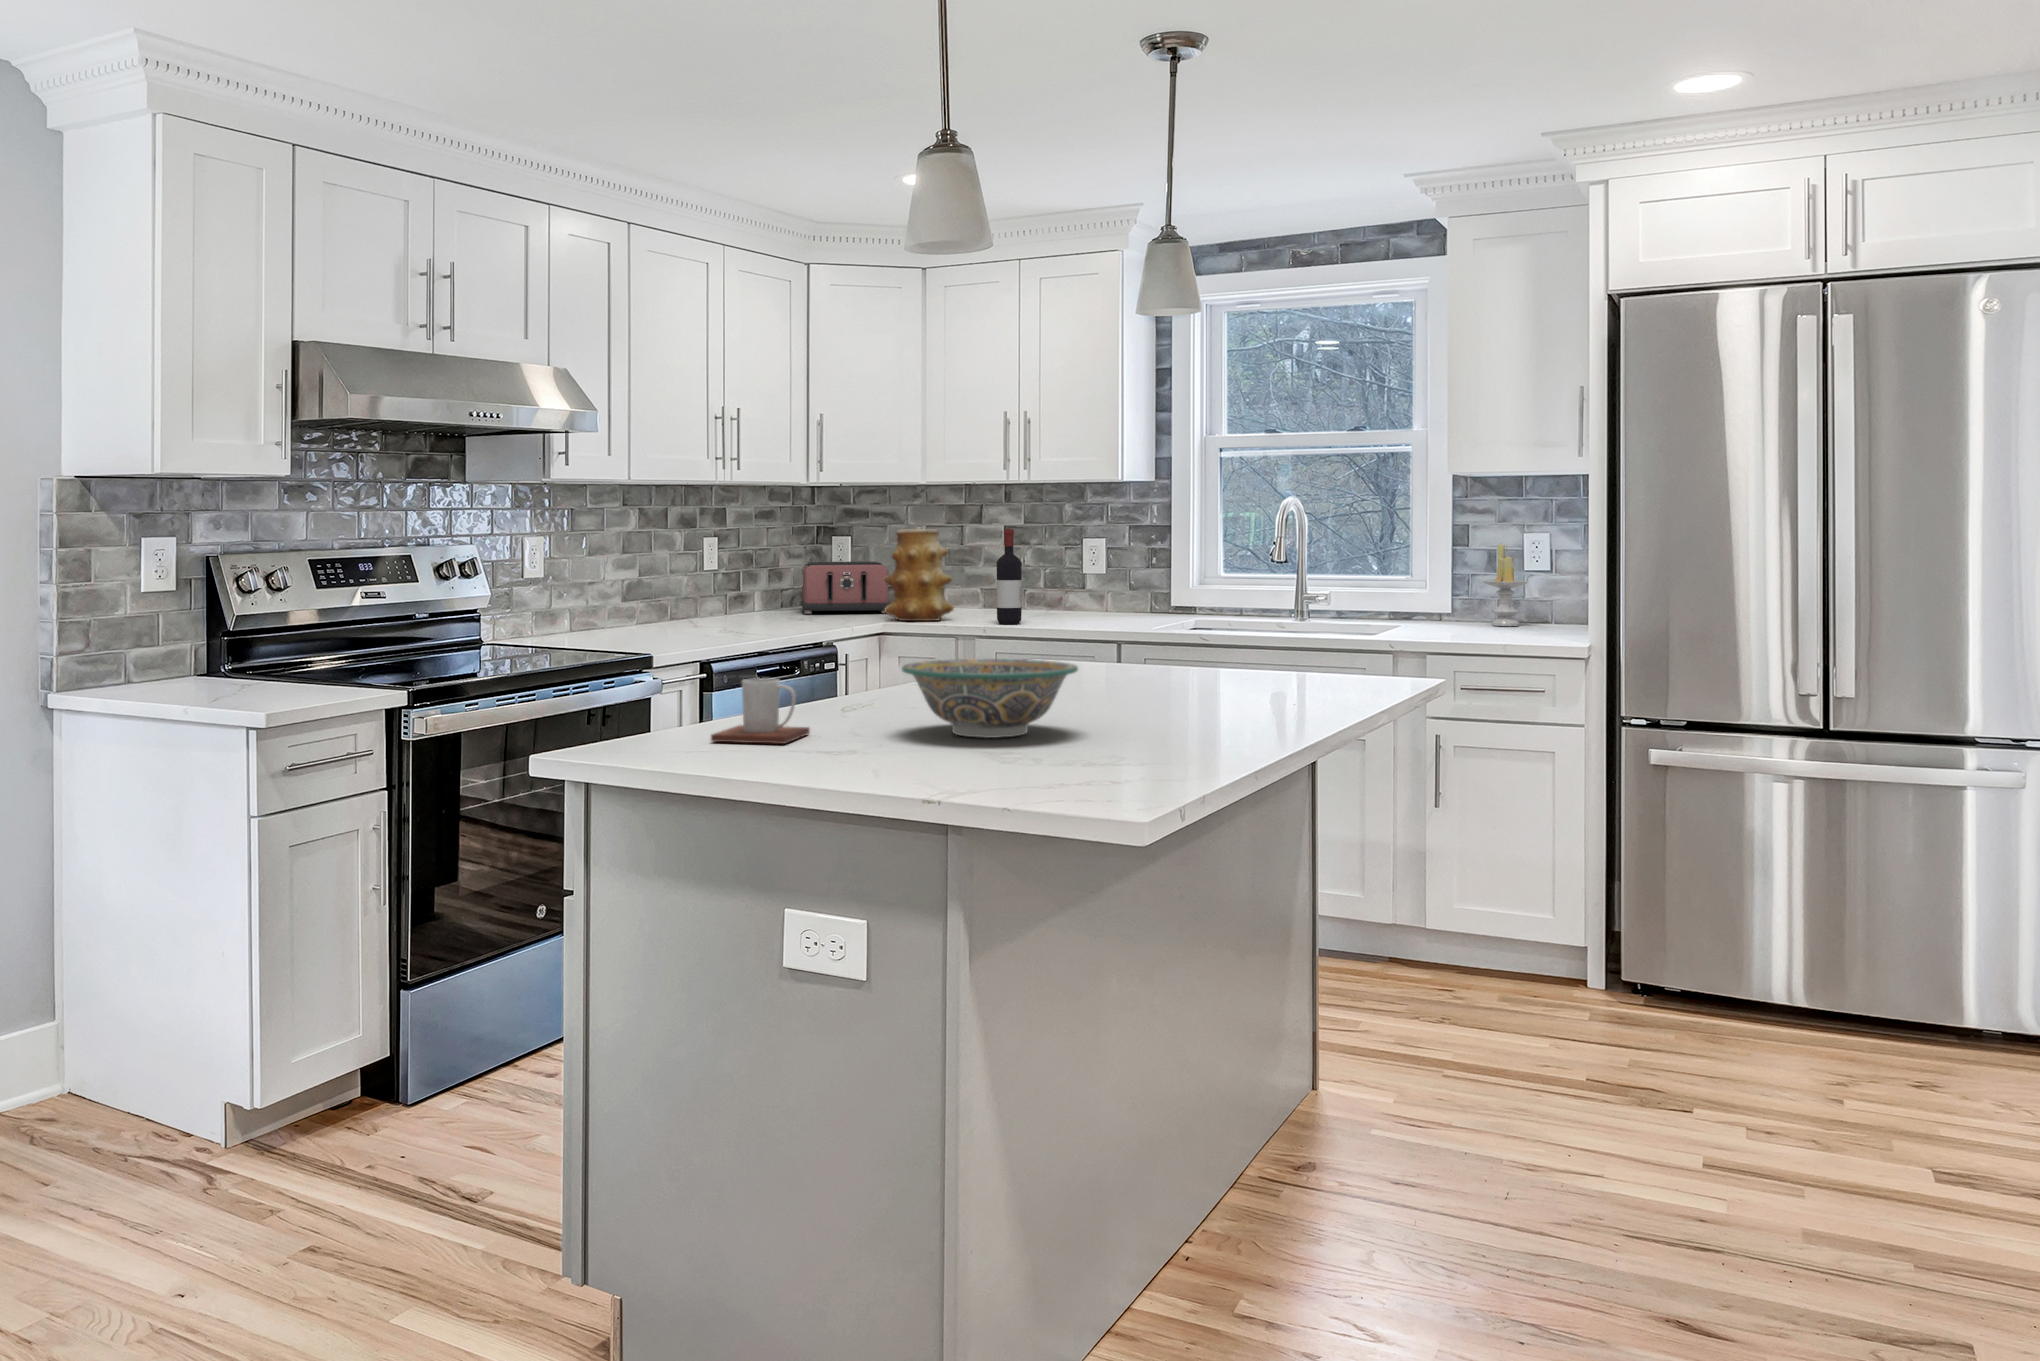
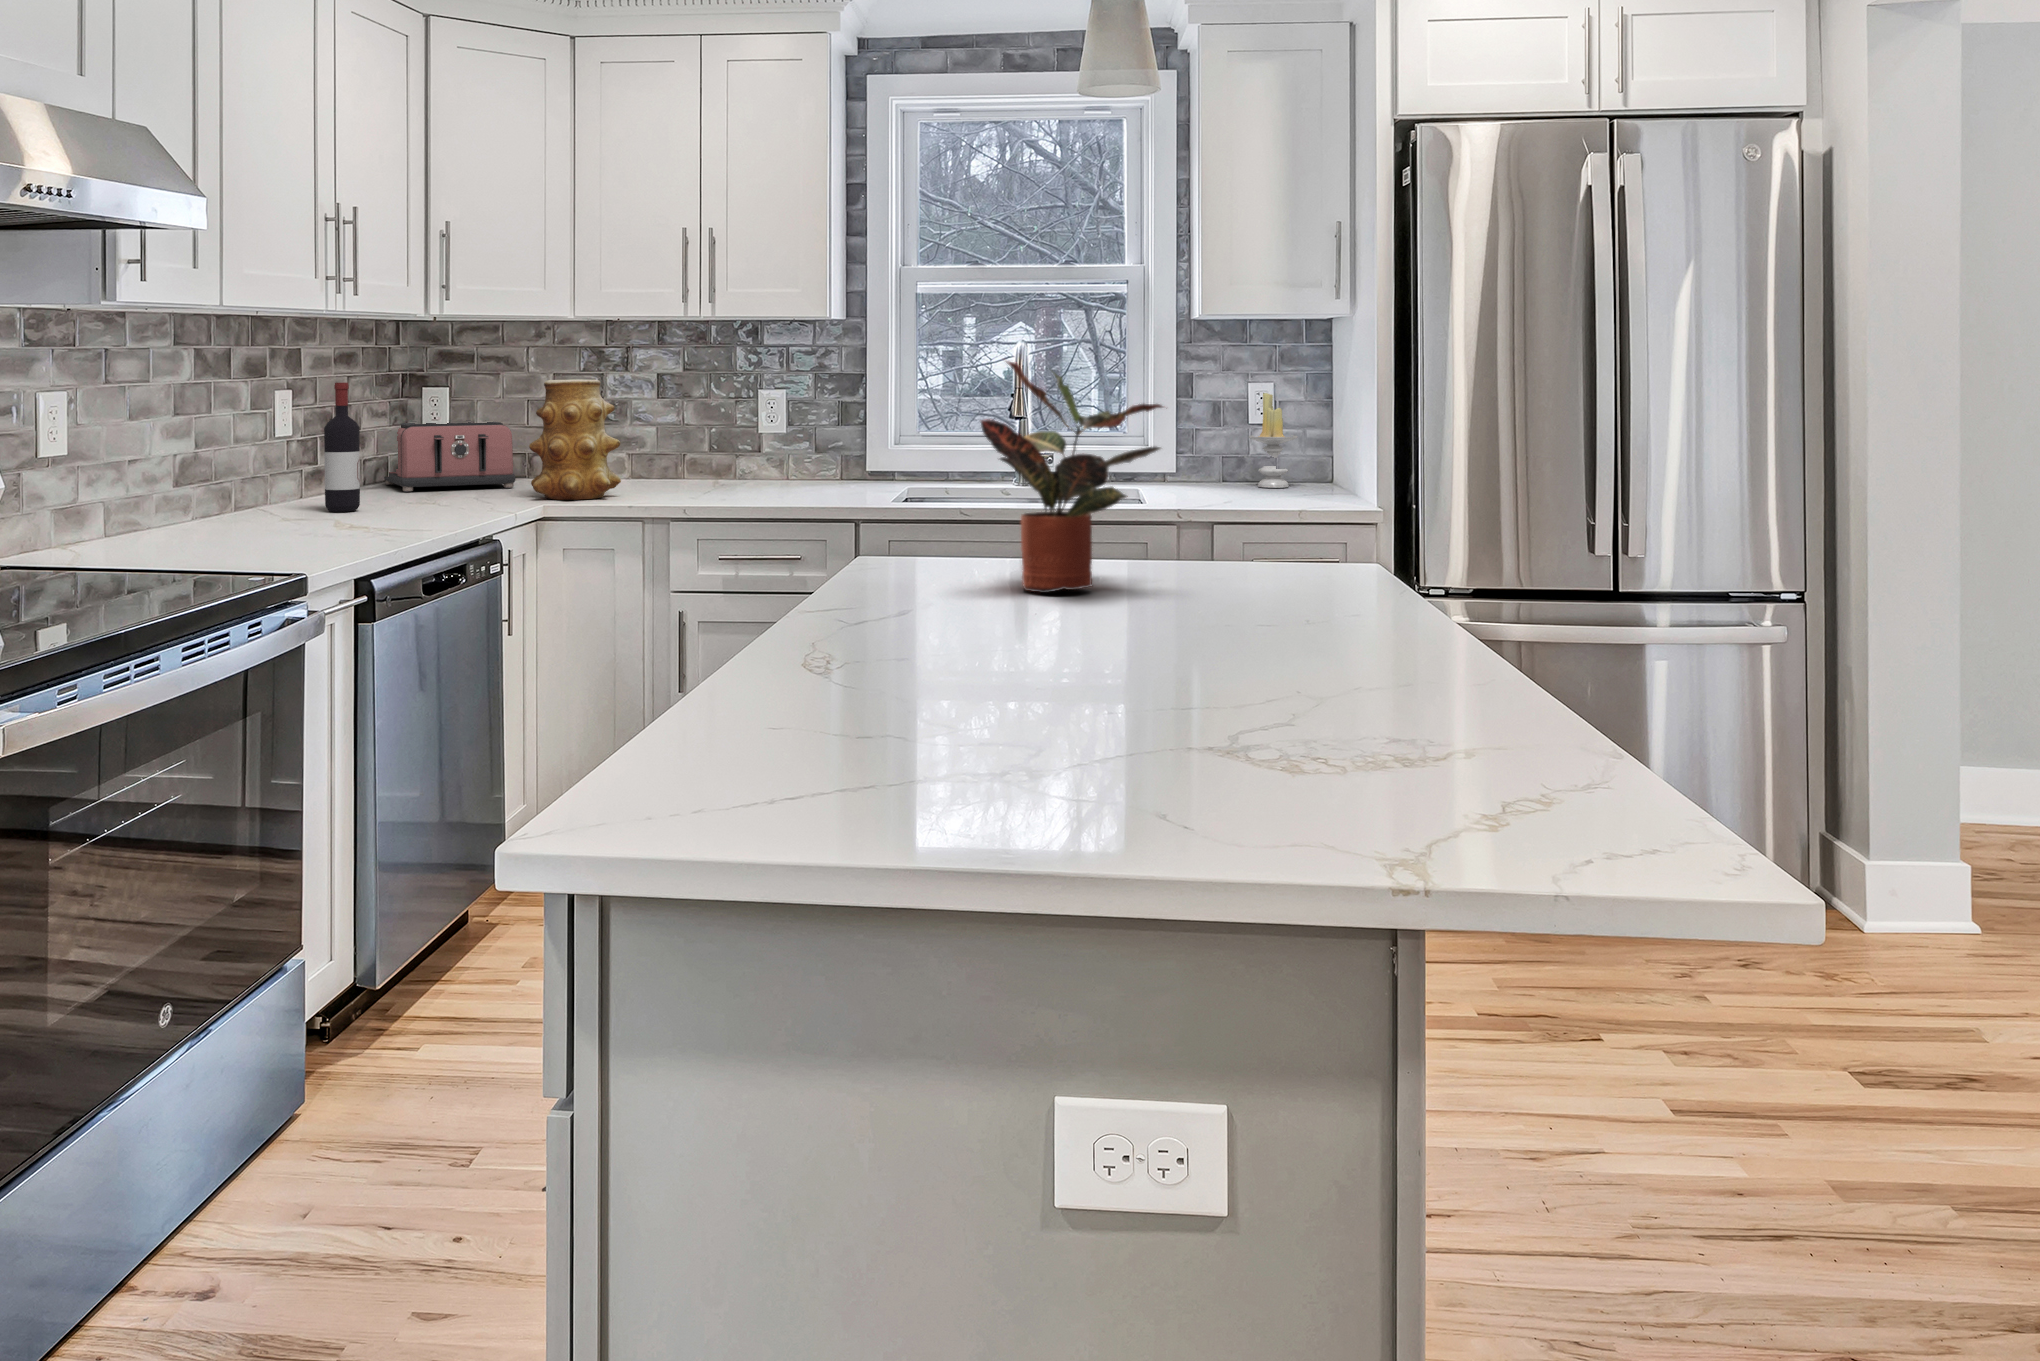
potted plant: none [1046,513,1174,676] -> present [981,362,1163,593]
wine bottle: present [997,529,1022,624] -> present [324,383,360,512]
bowl: present [902,659,1078,738] -> none [1069,608,1393,765]
mug: present [711,678,810,744] -> none [787,680,952,824]

